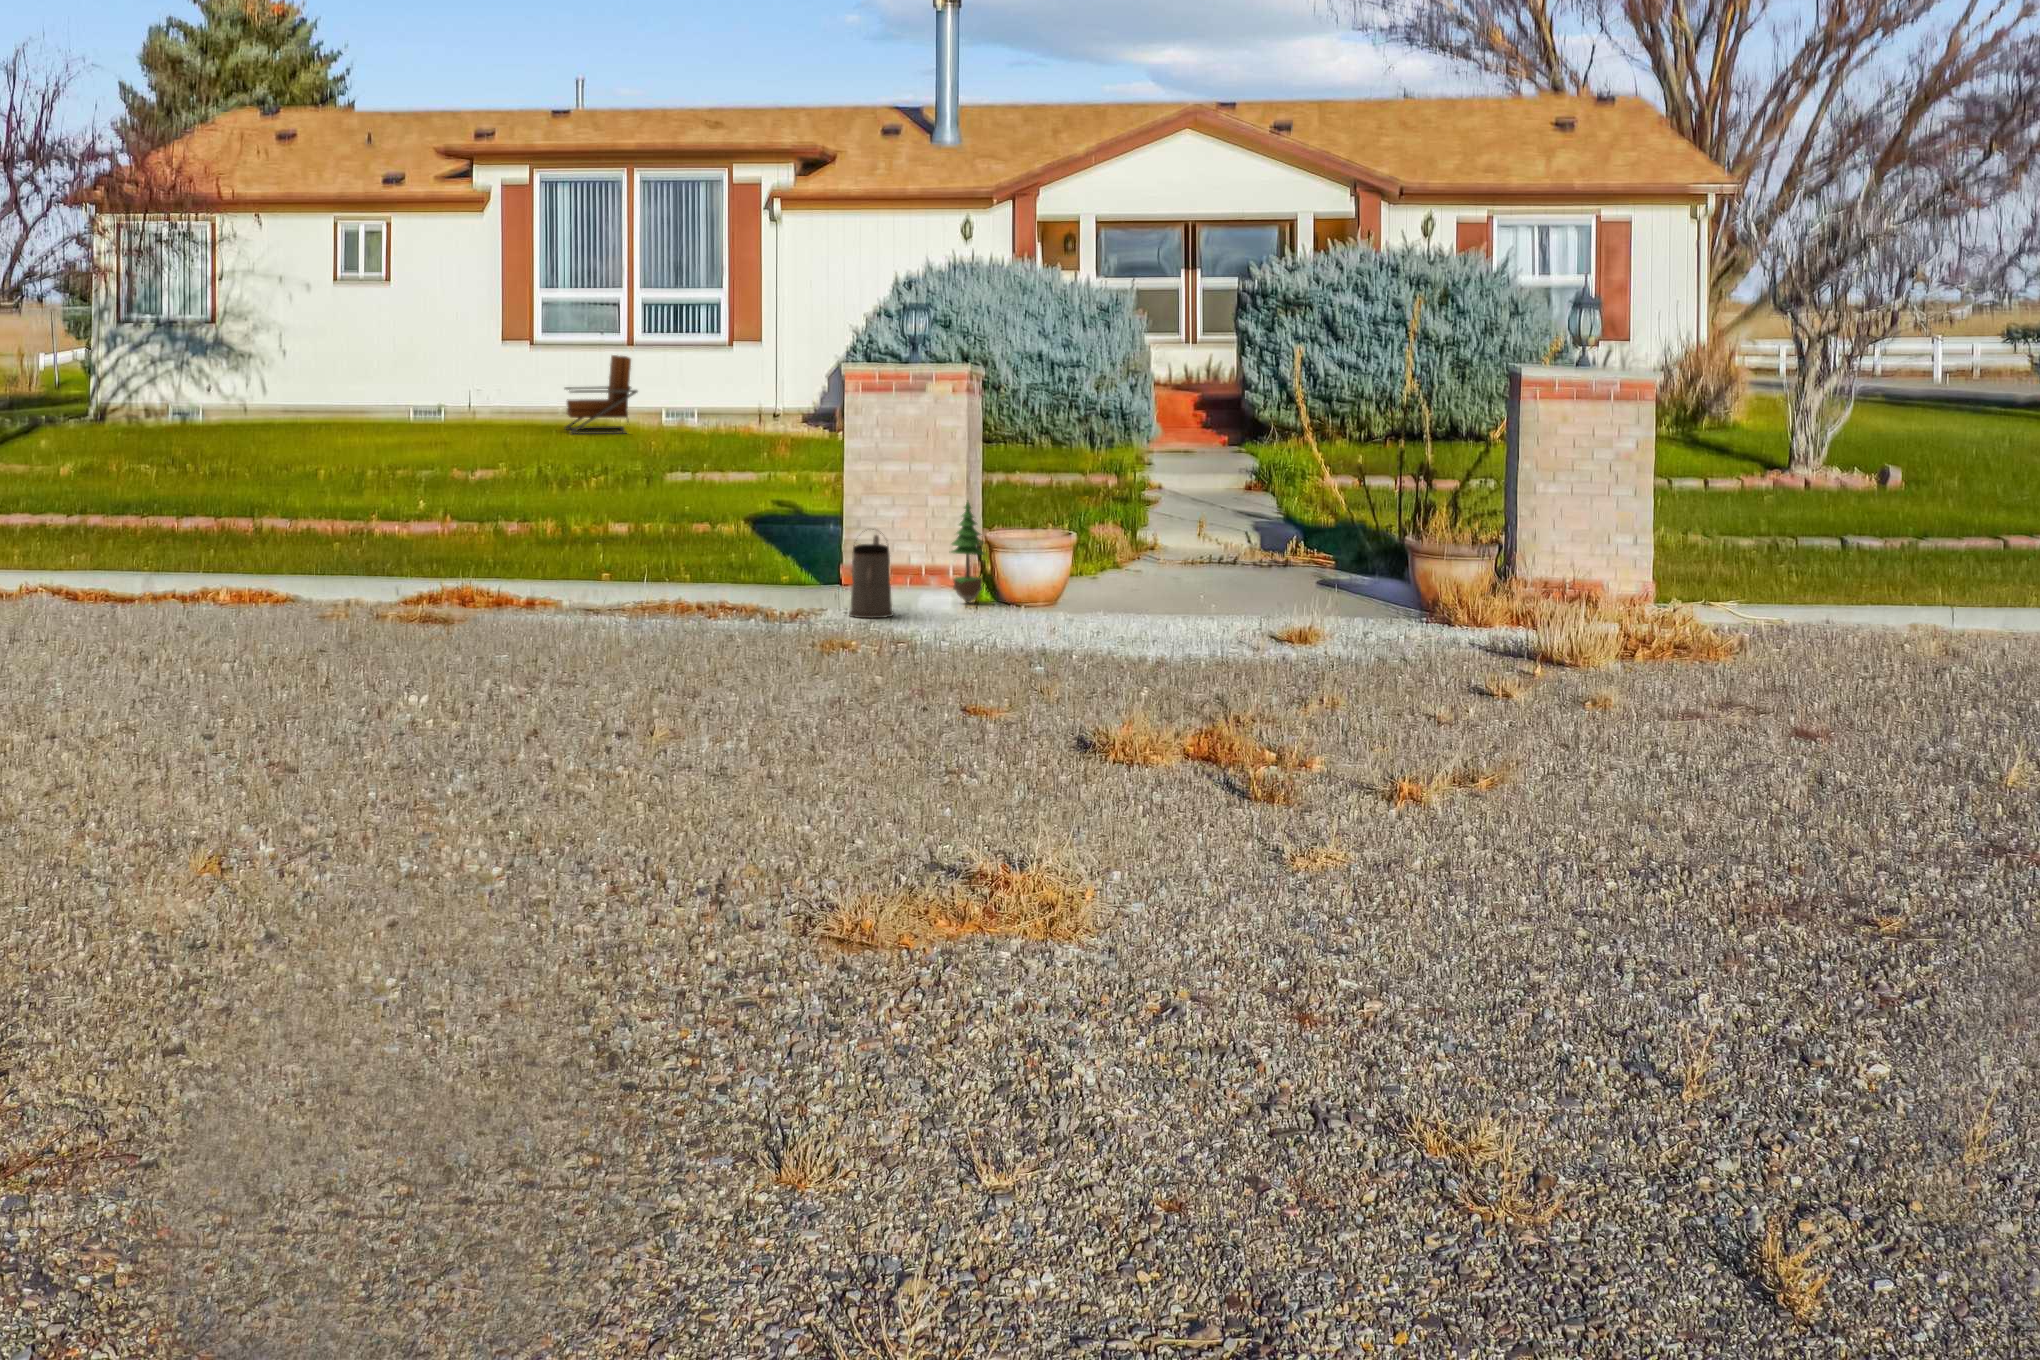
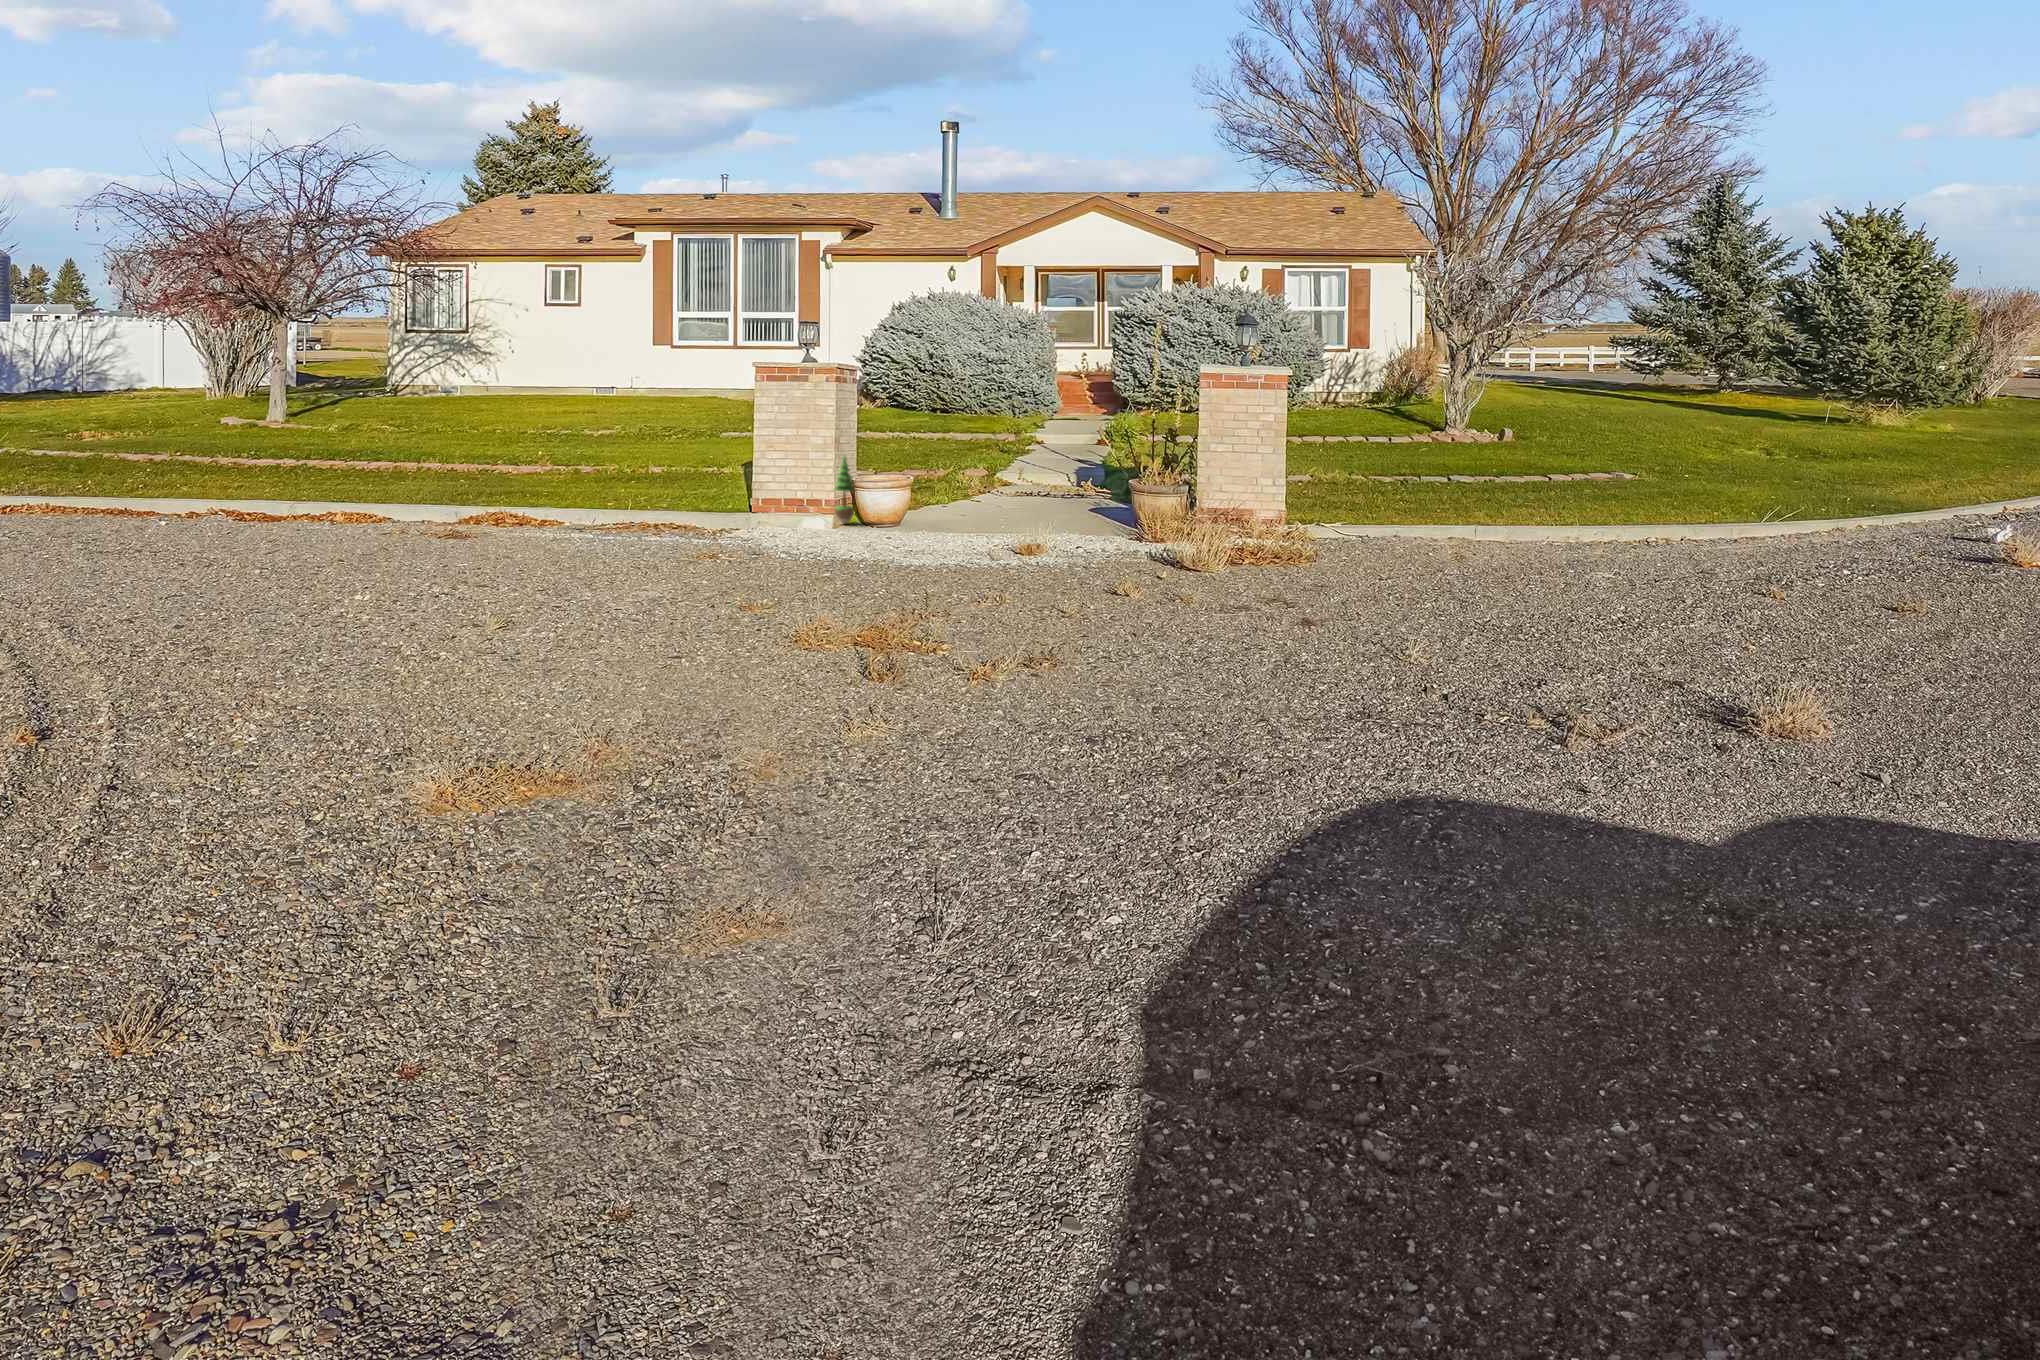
lounge chair: present [565,355,638,434] -> none [694,353,739,404]
watering can: present [849,529,893,618] -> none [754,474,786,536]

